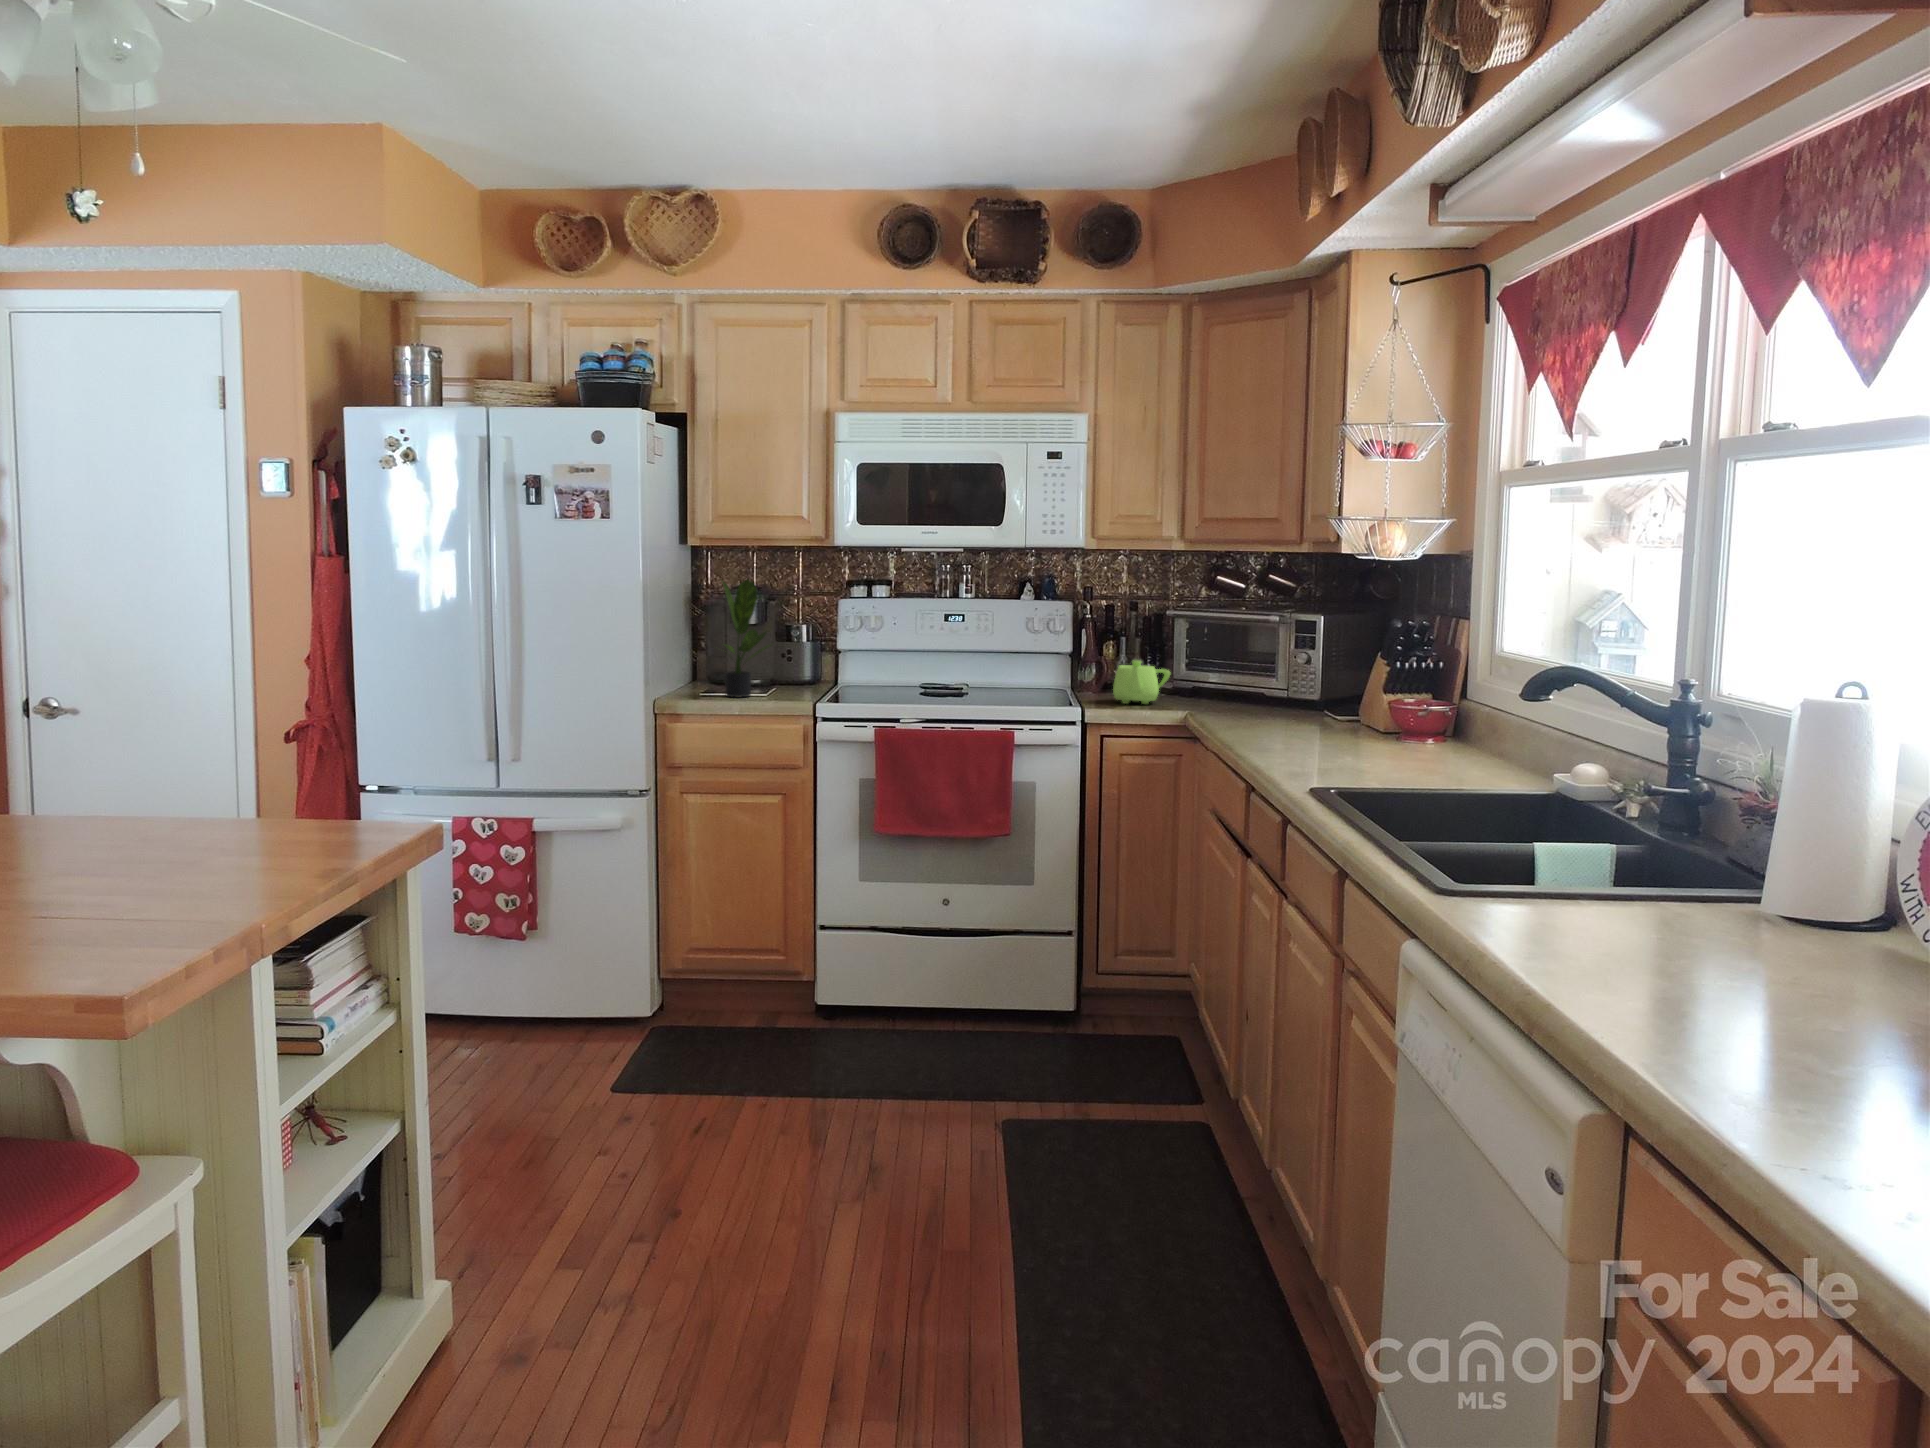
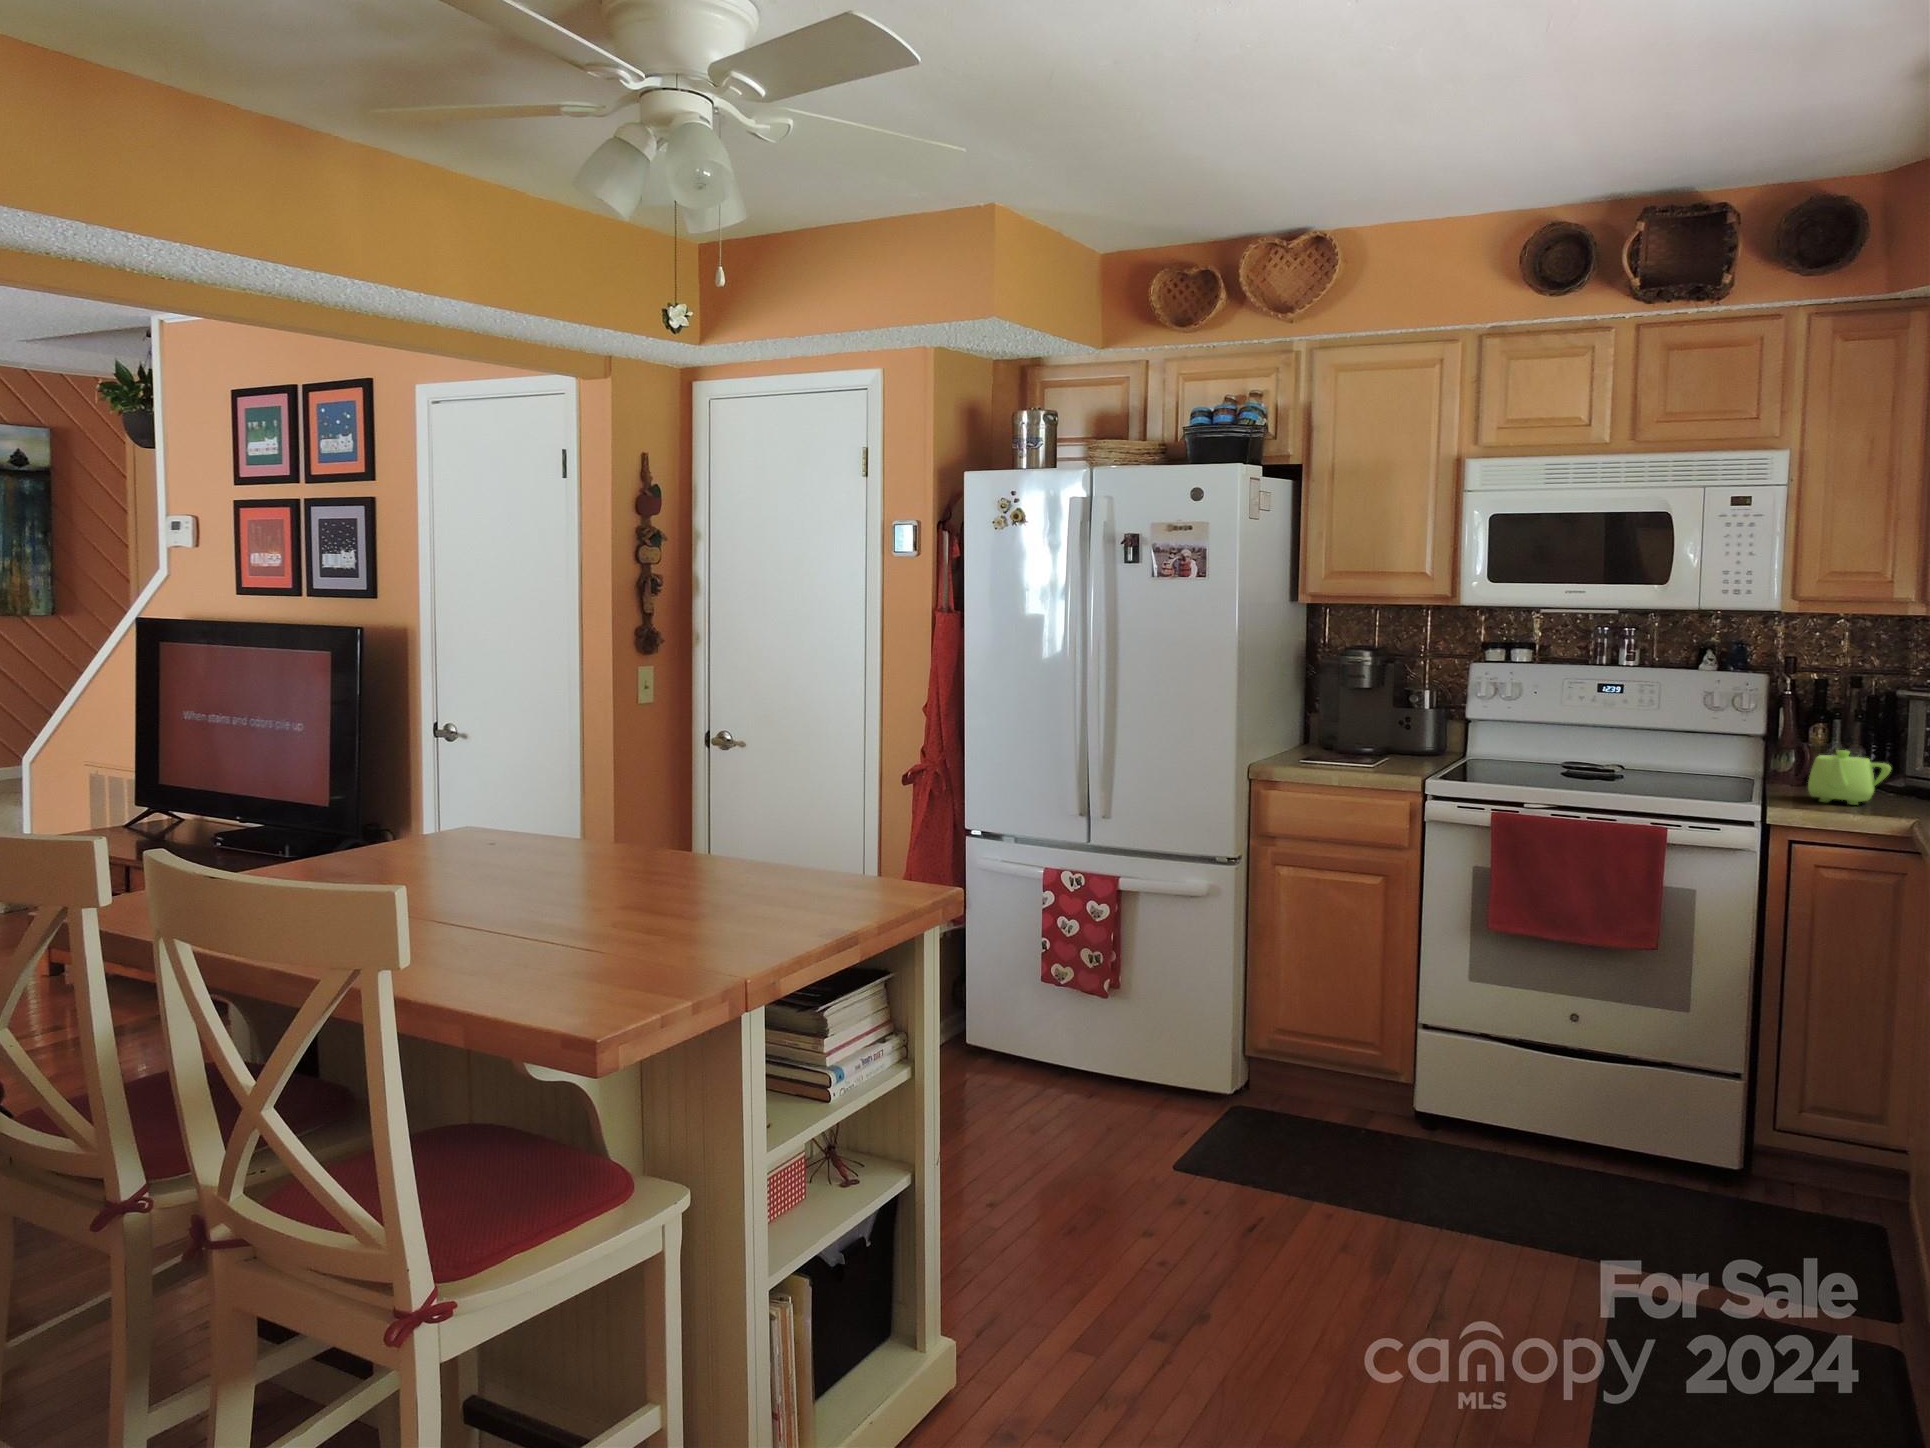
potted plant: present [721,579,771,697] -> none [1313,639,1385,768]

